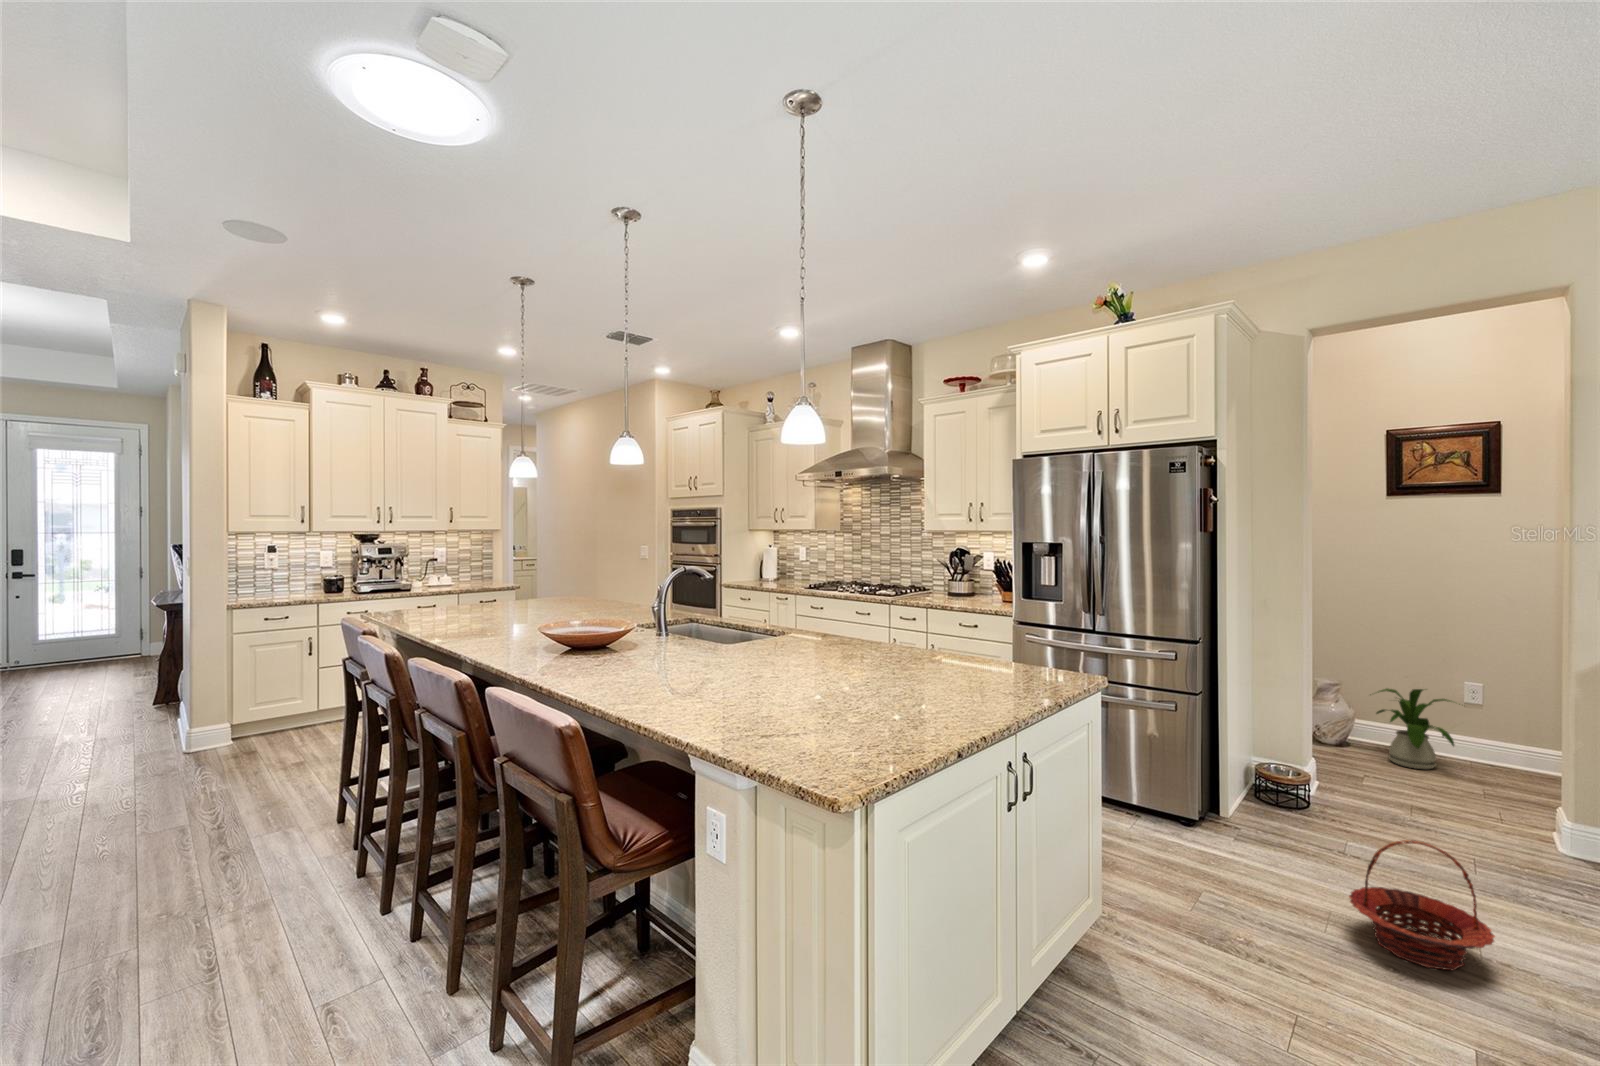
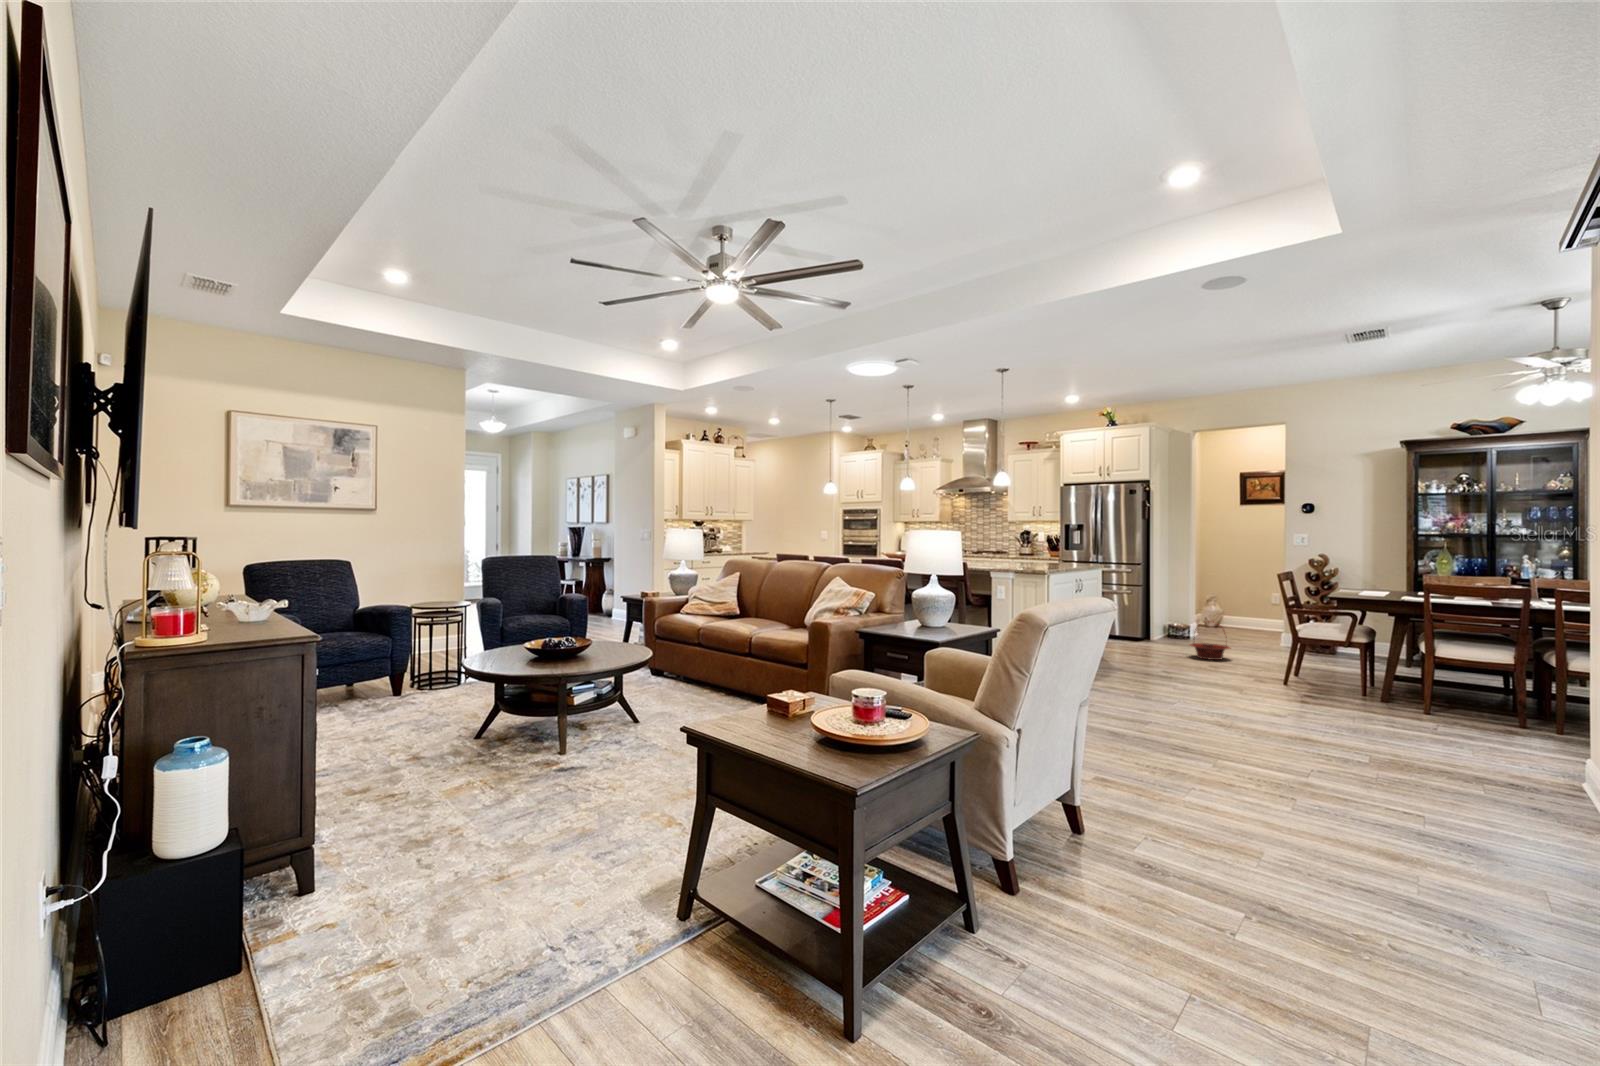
house plant: present [1376,689,1460,769] -> none [1228,595,1269,634]

